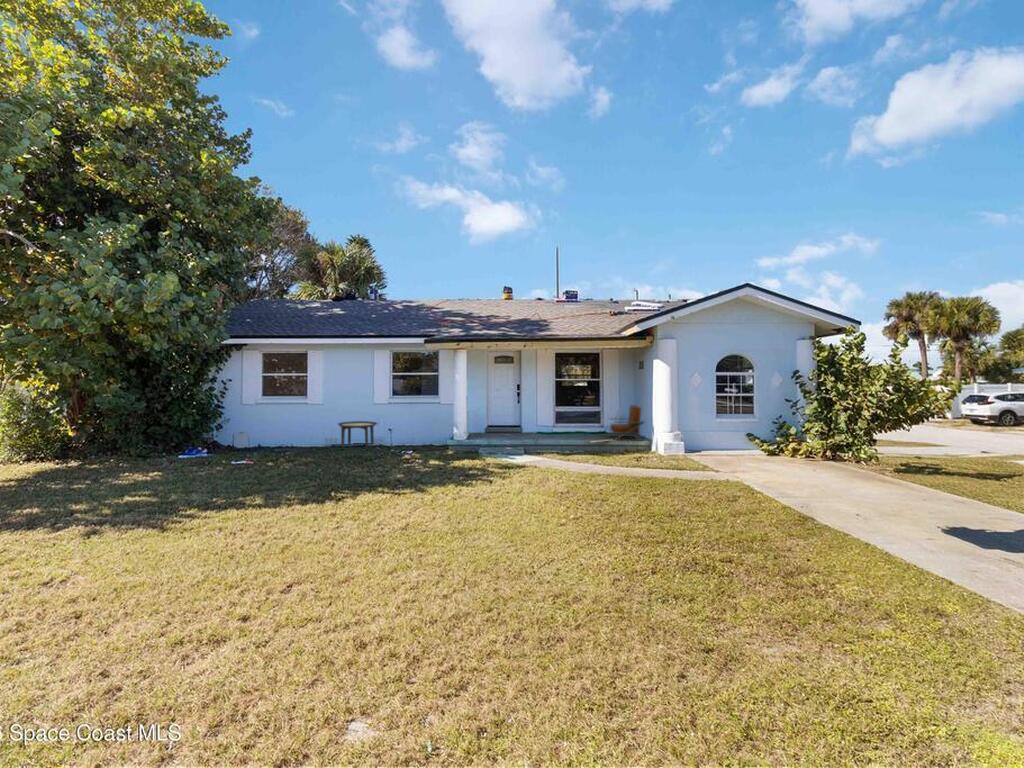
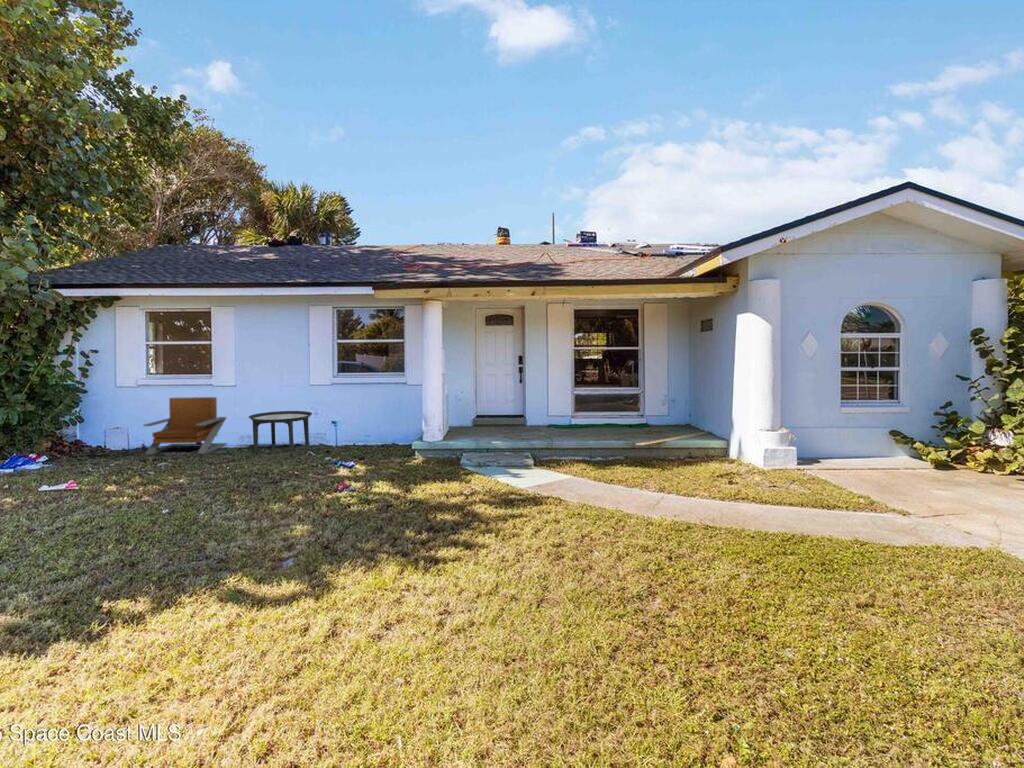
lounge chair: present [610,405,644,441] -> present [143,397,227,455]

